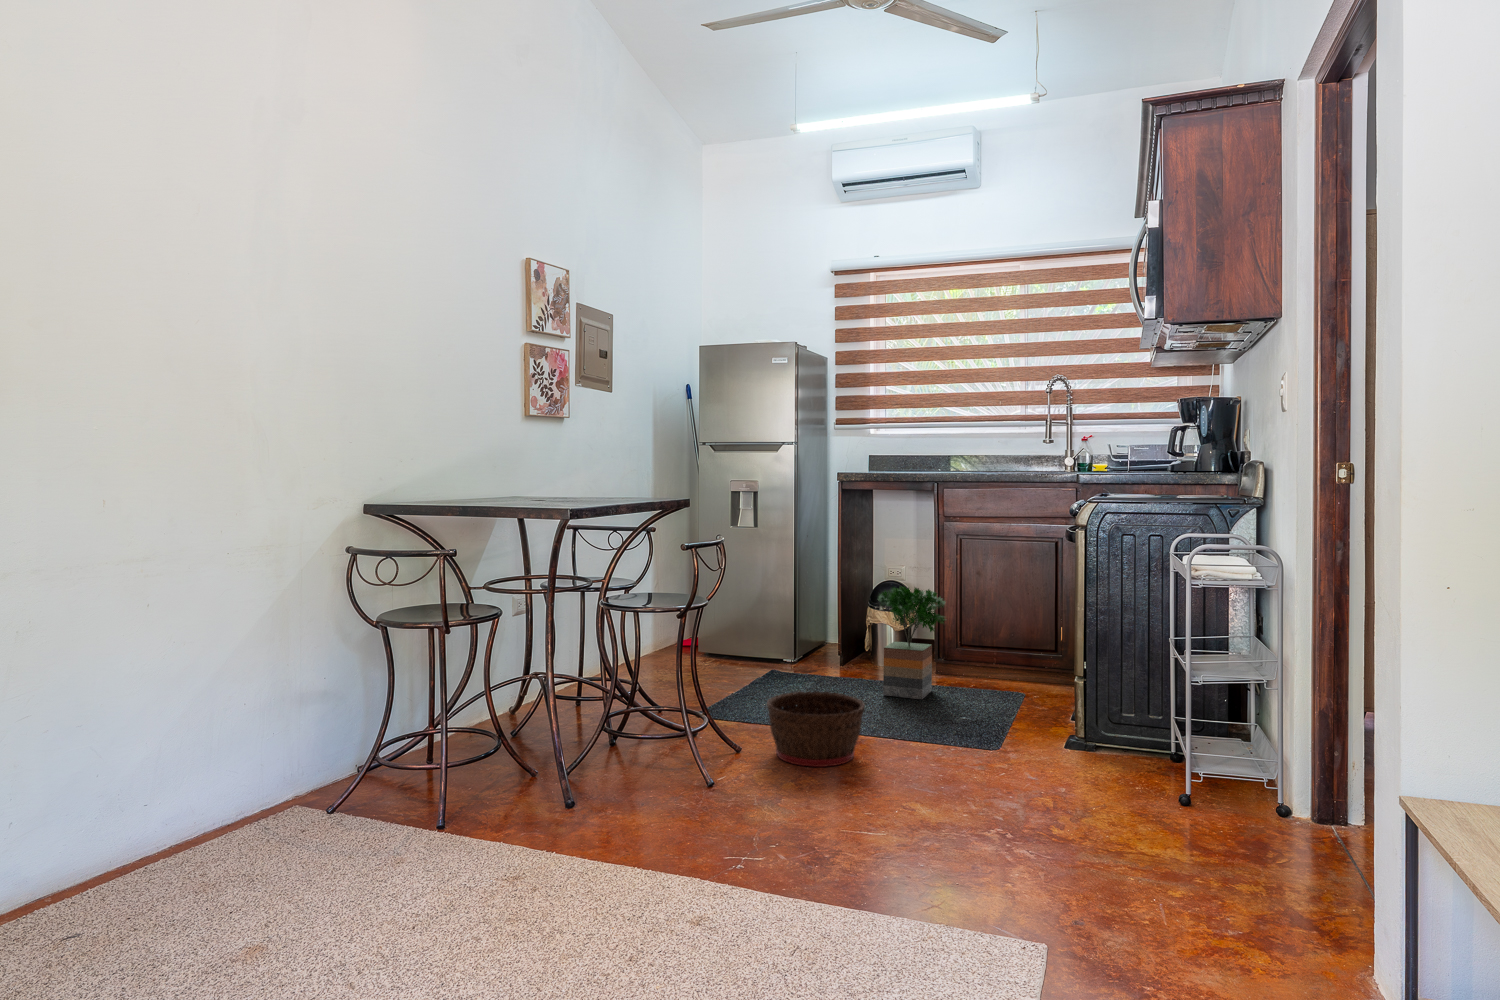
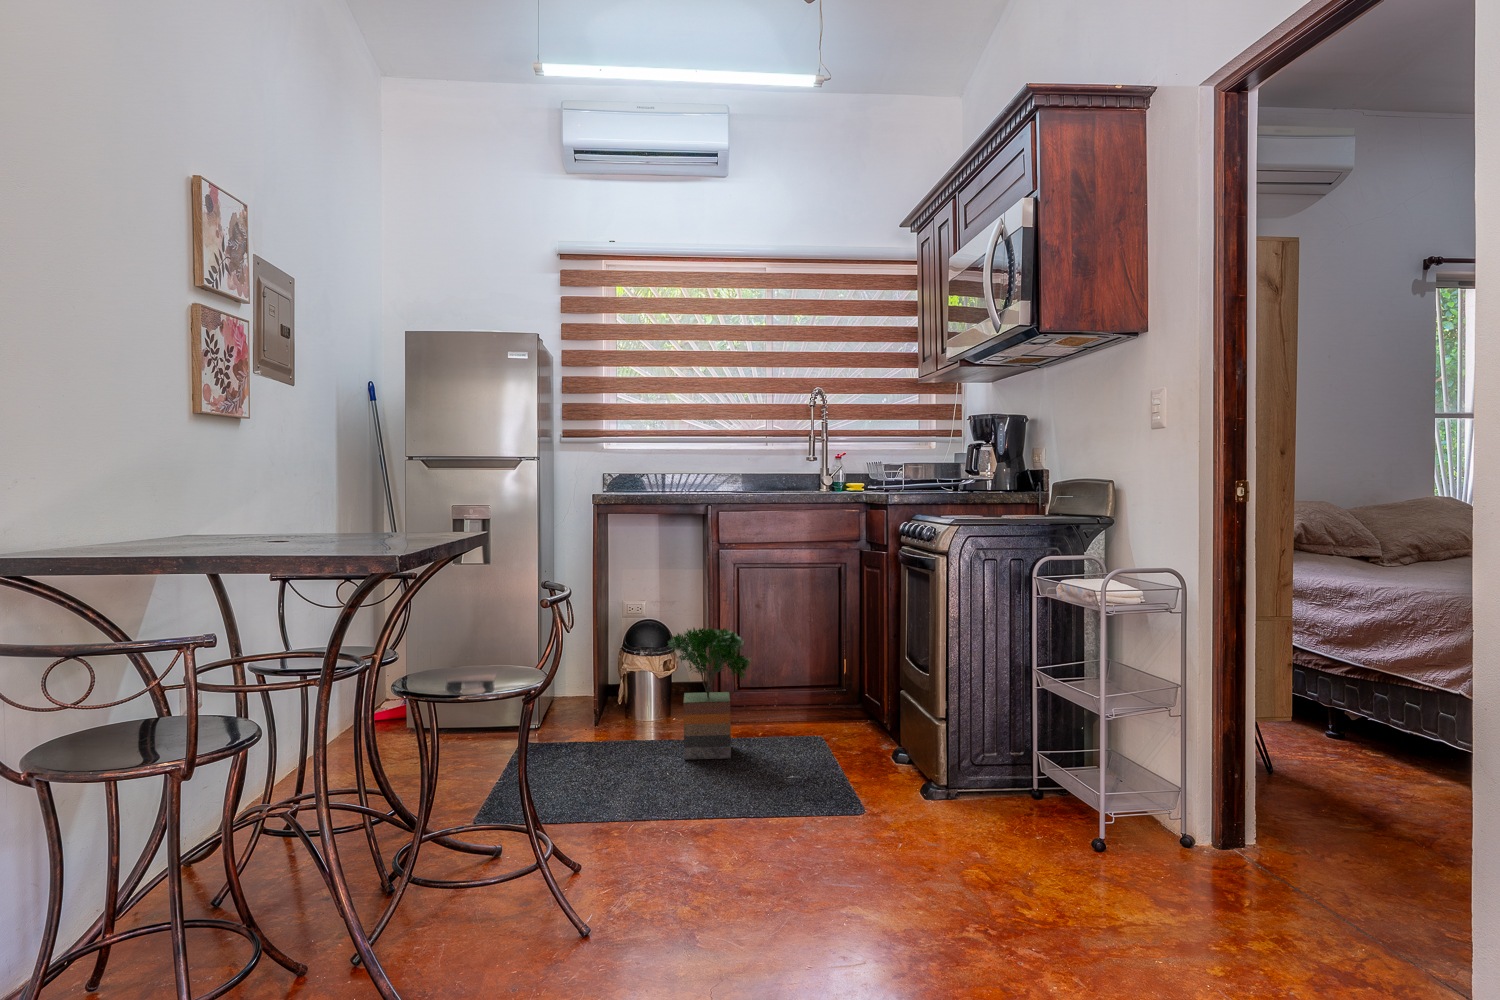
basket: present [767,691,865,767] -> none [622,772,748,877]

